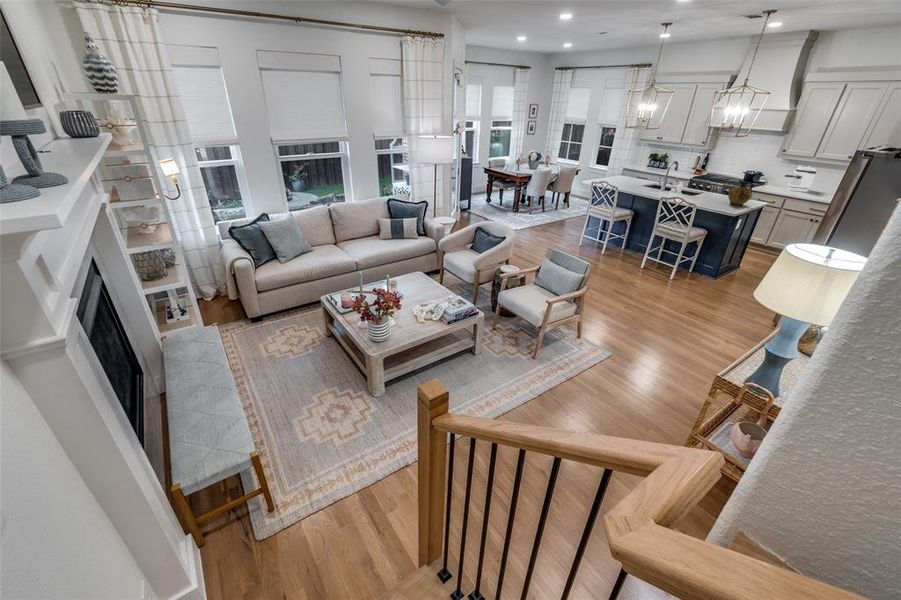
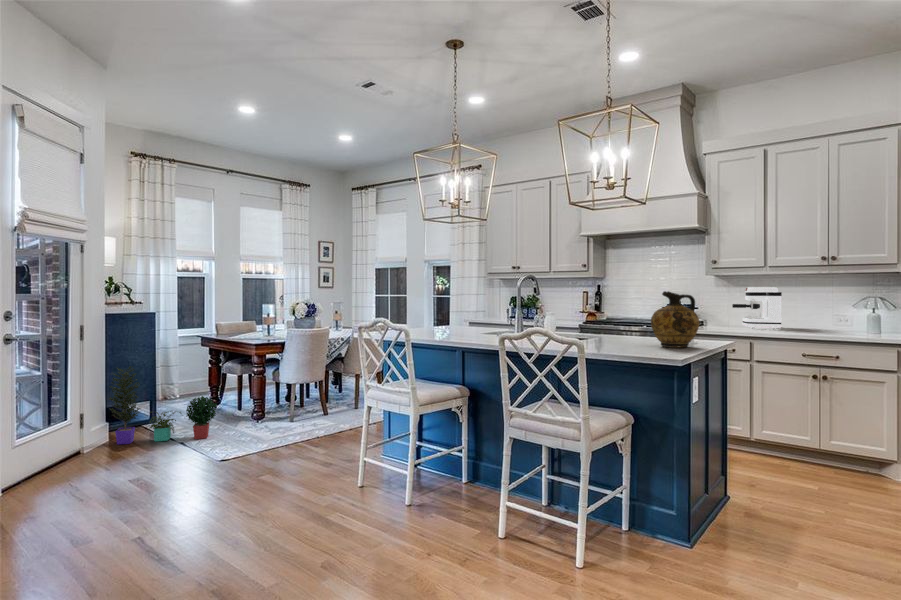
potted plant: none [462,185,504,219] -> present [109,366,217,444]

